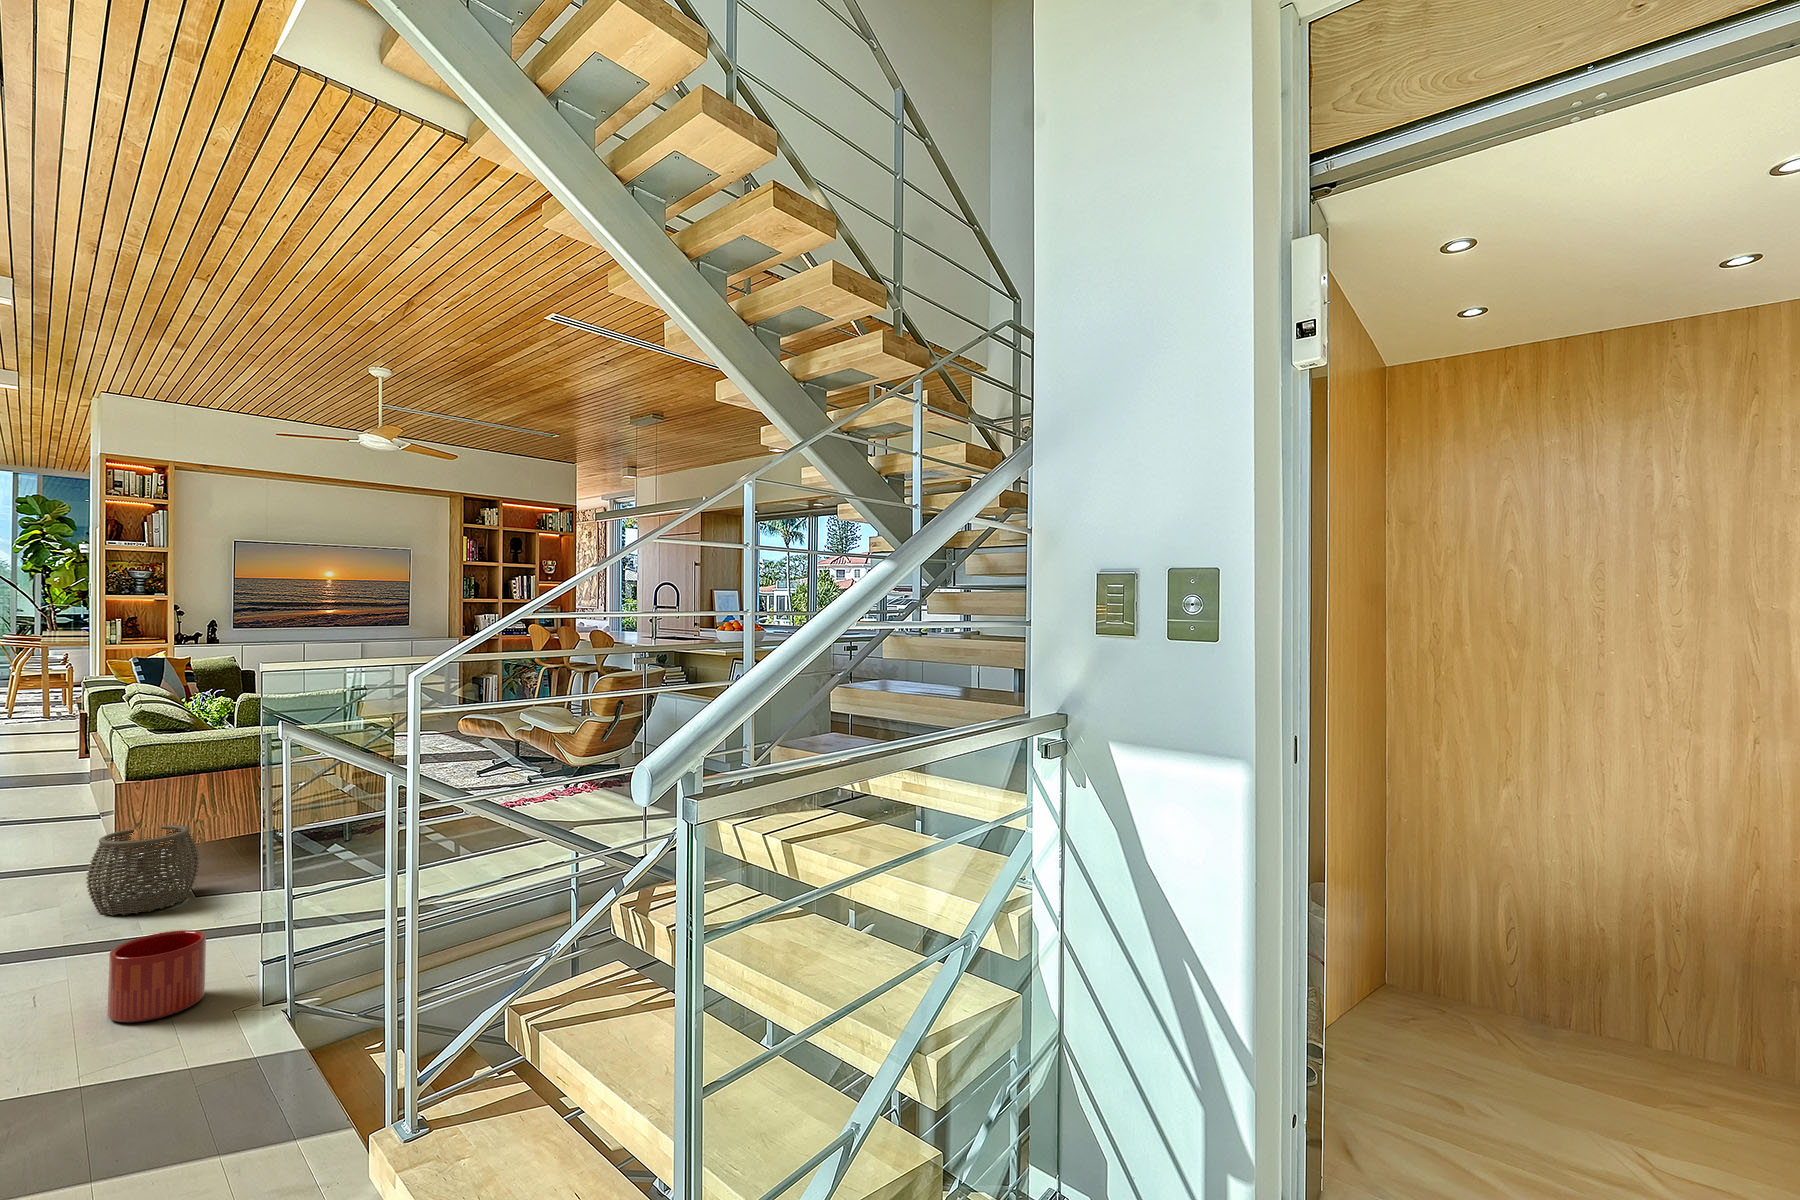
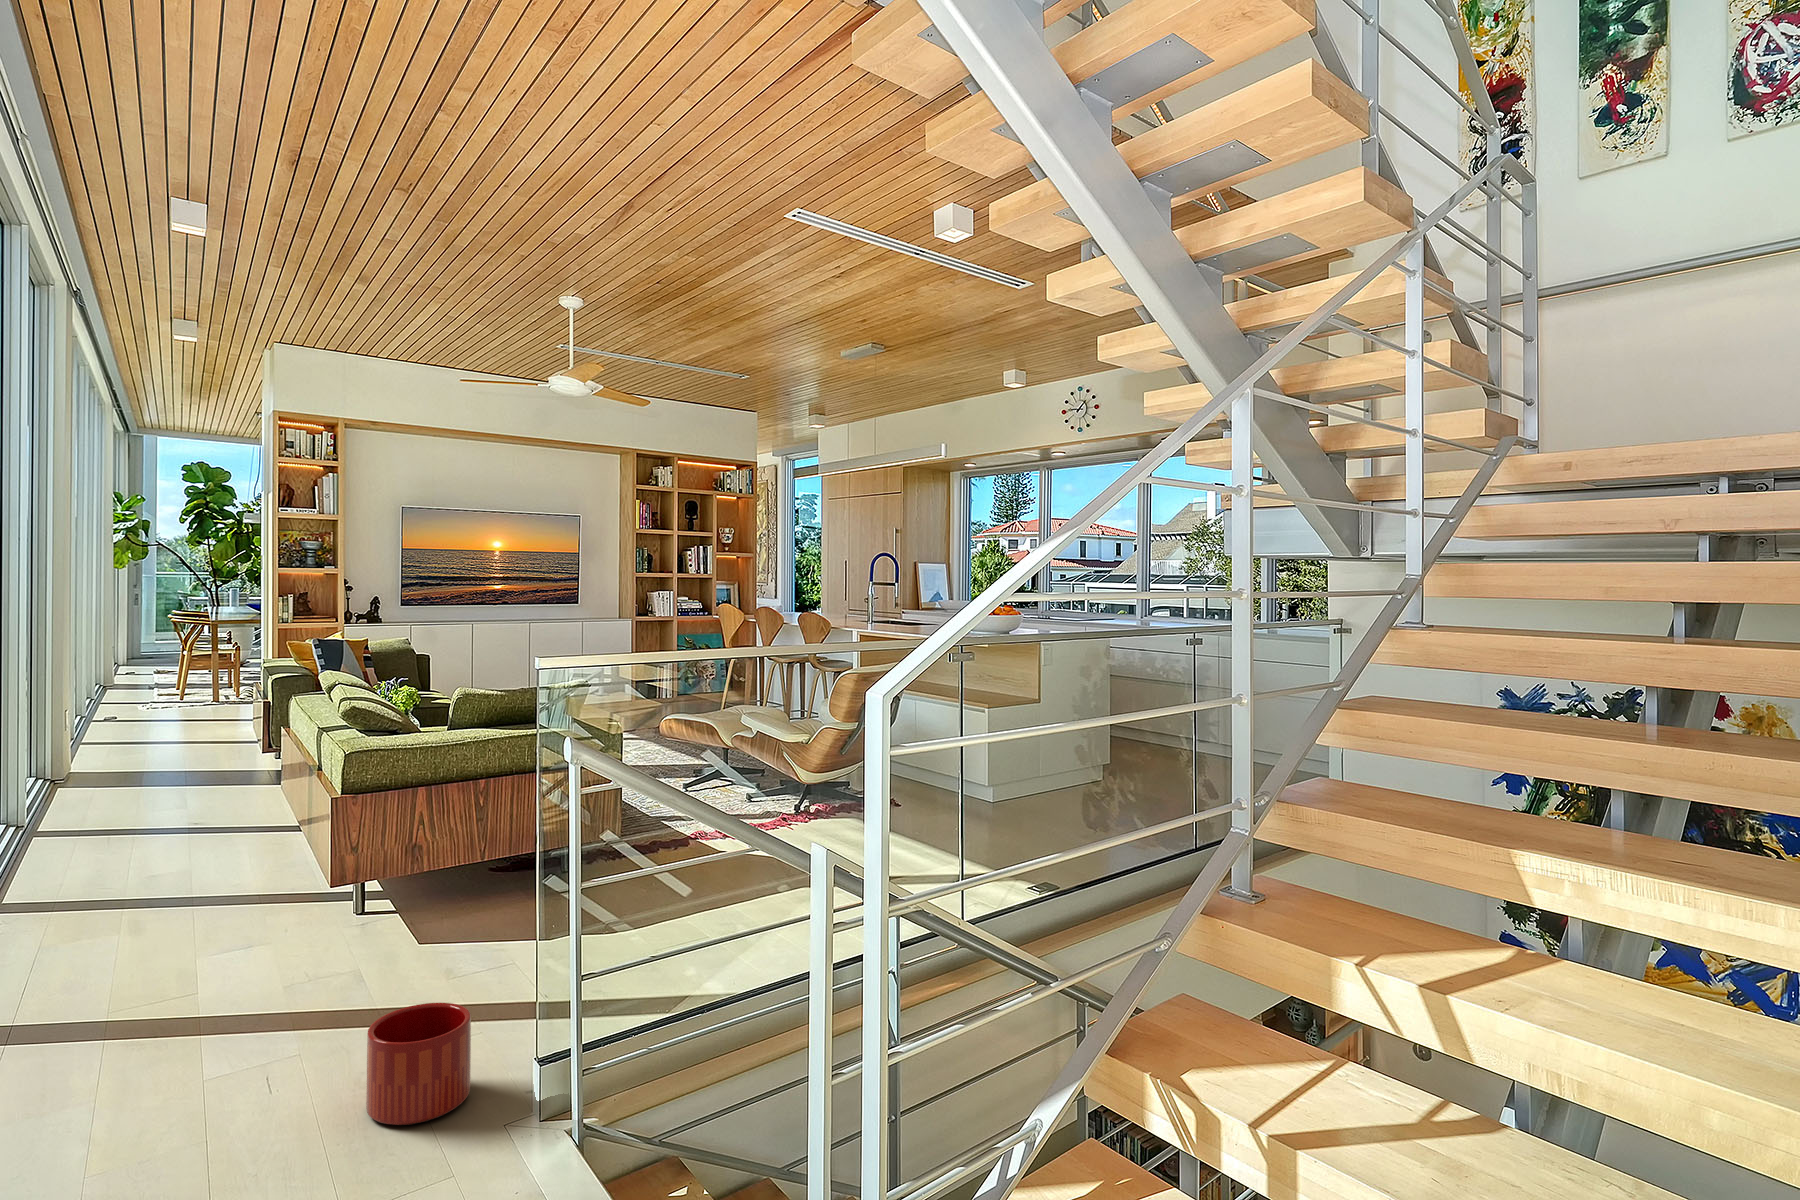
woven basket: present [86,825,200,916] -> none [307,849,423,959]

